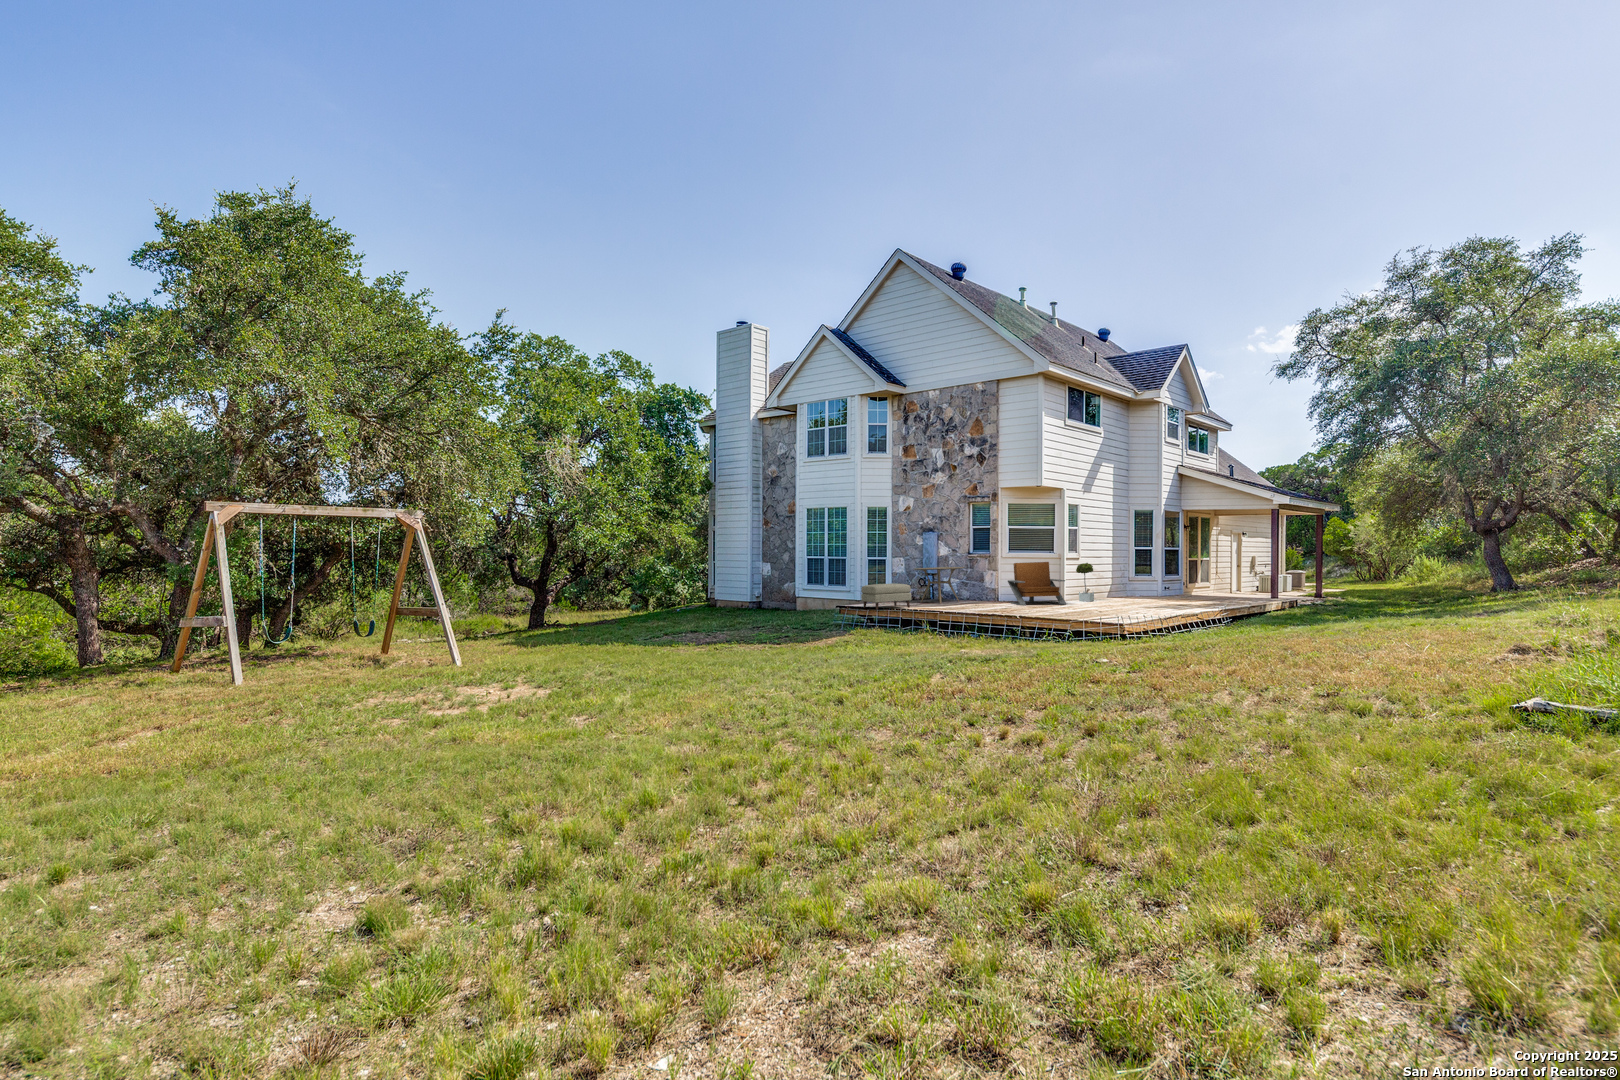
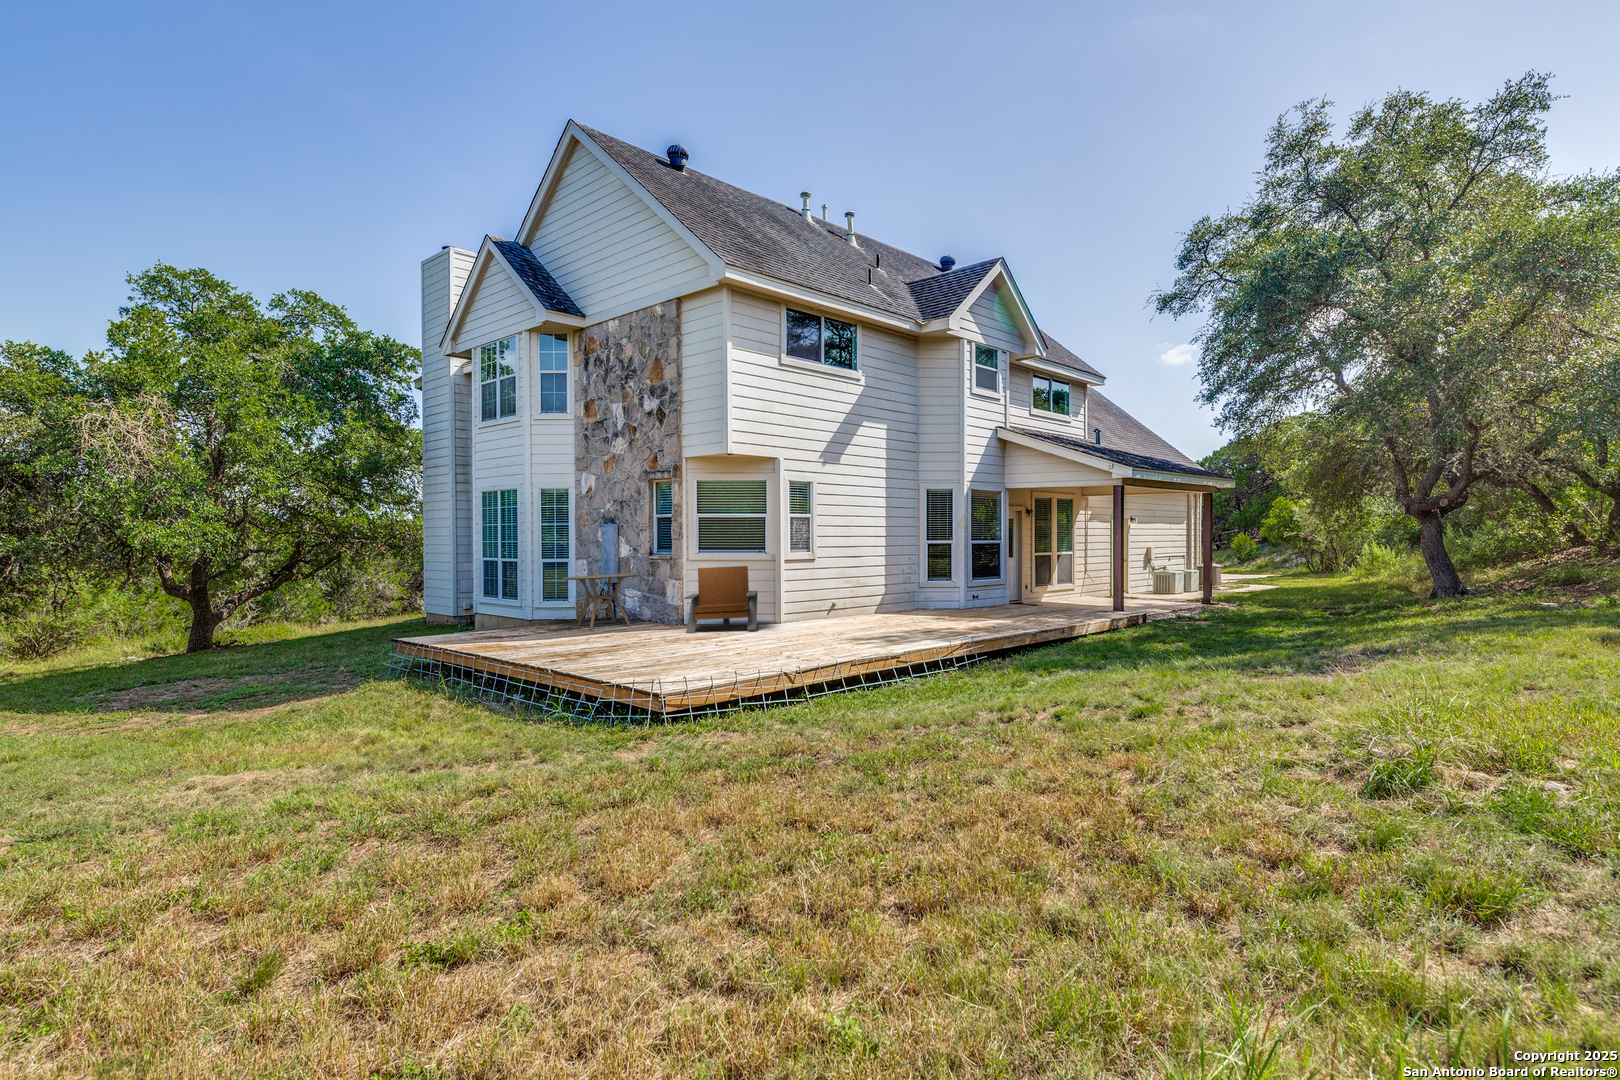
potted tree: present [1076,563,1094,602] -> none [798,565,826,623]
ottoman: present [861,583,911,610] -> none [434,603,506,645]

